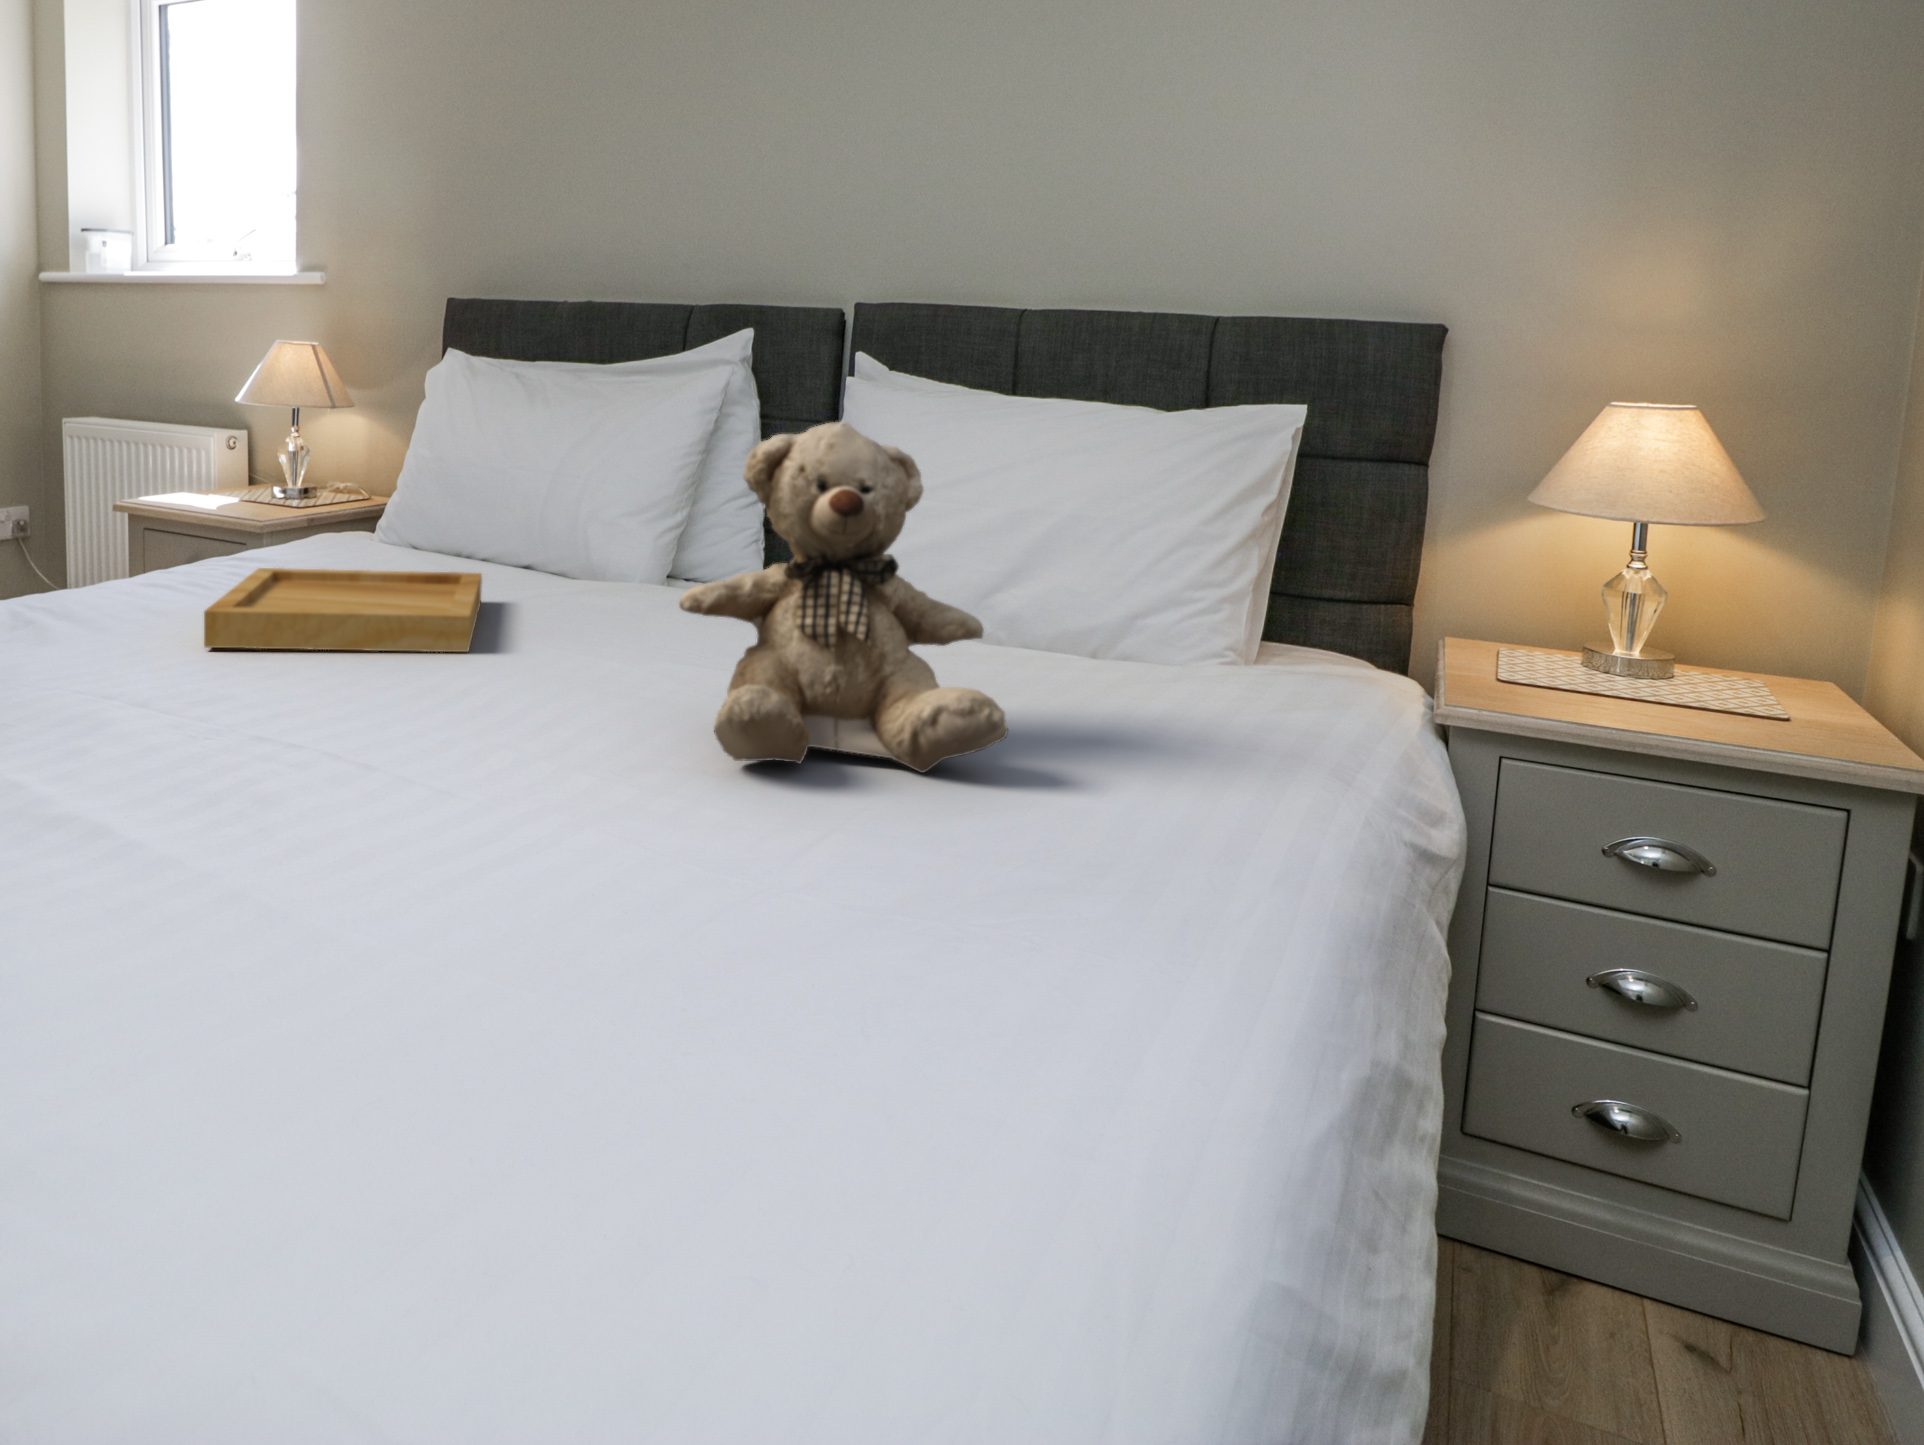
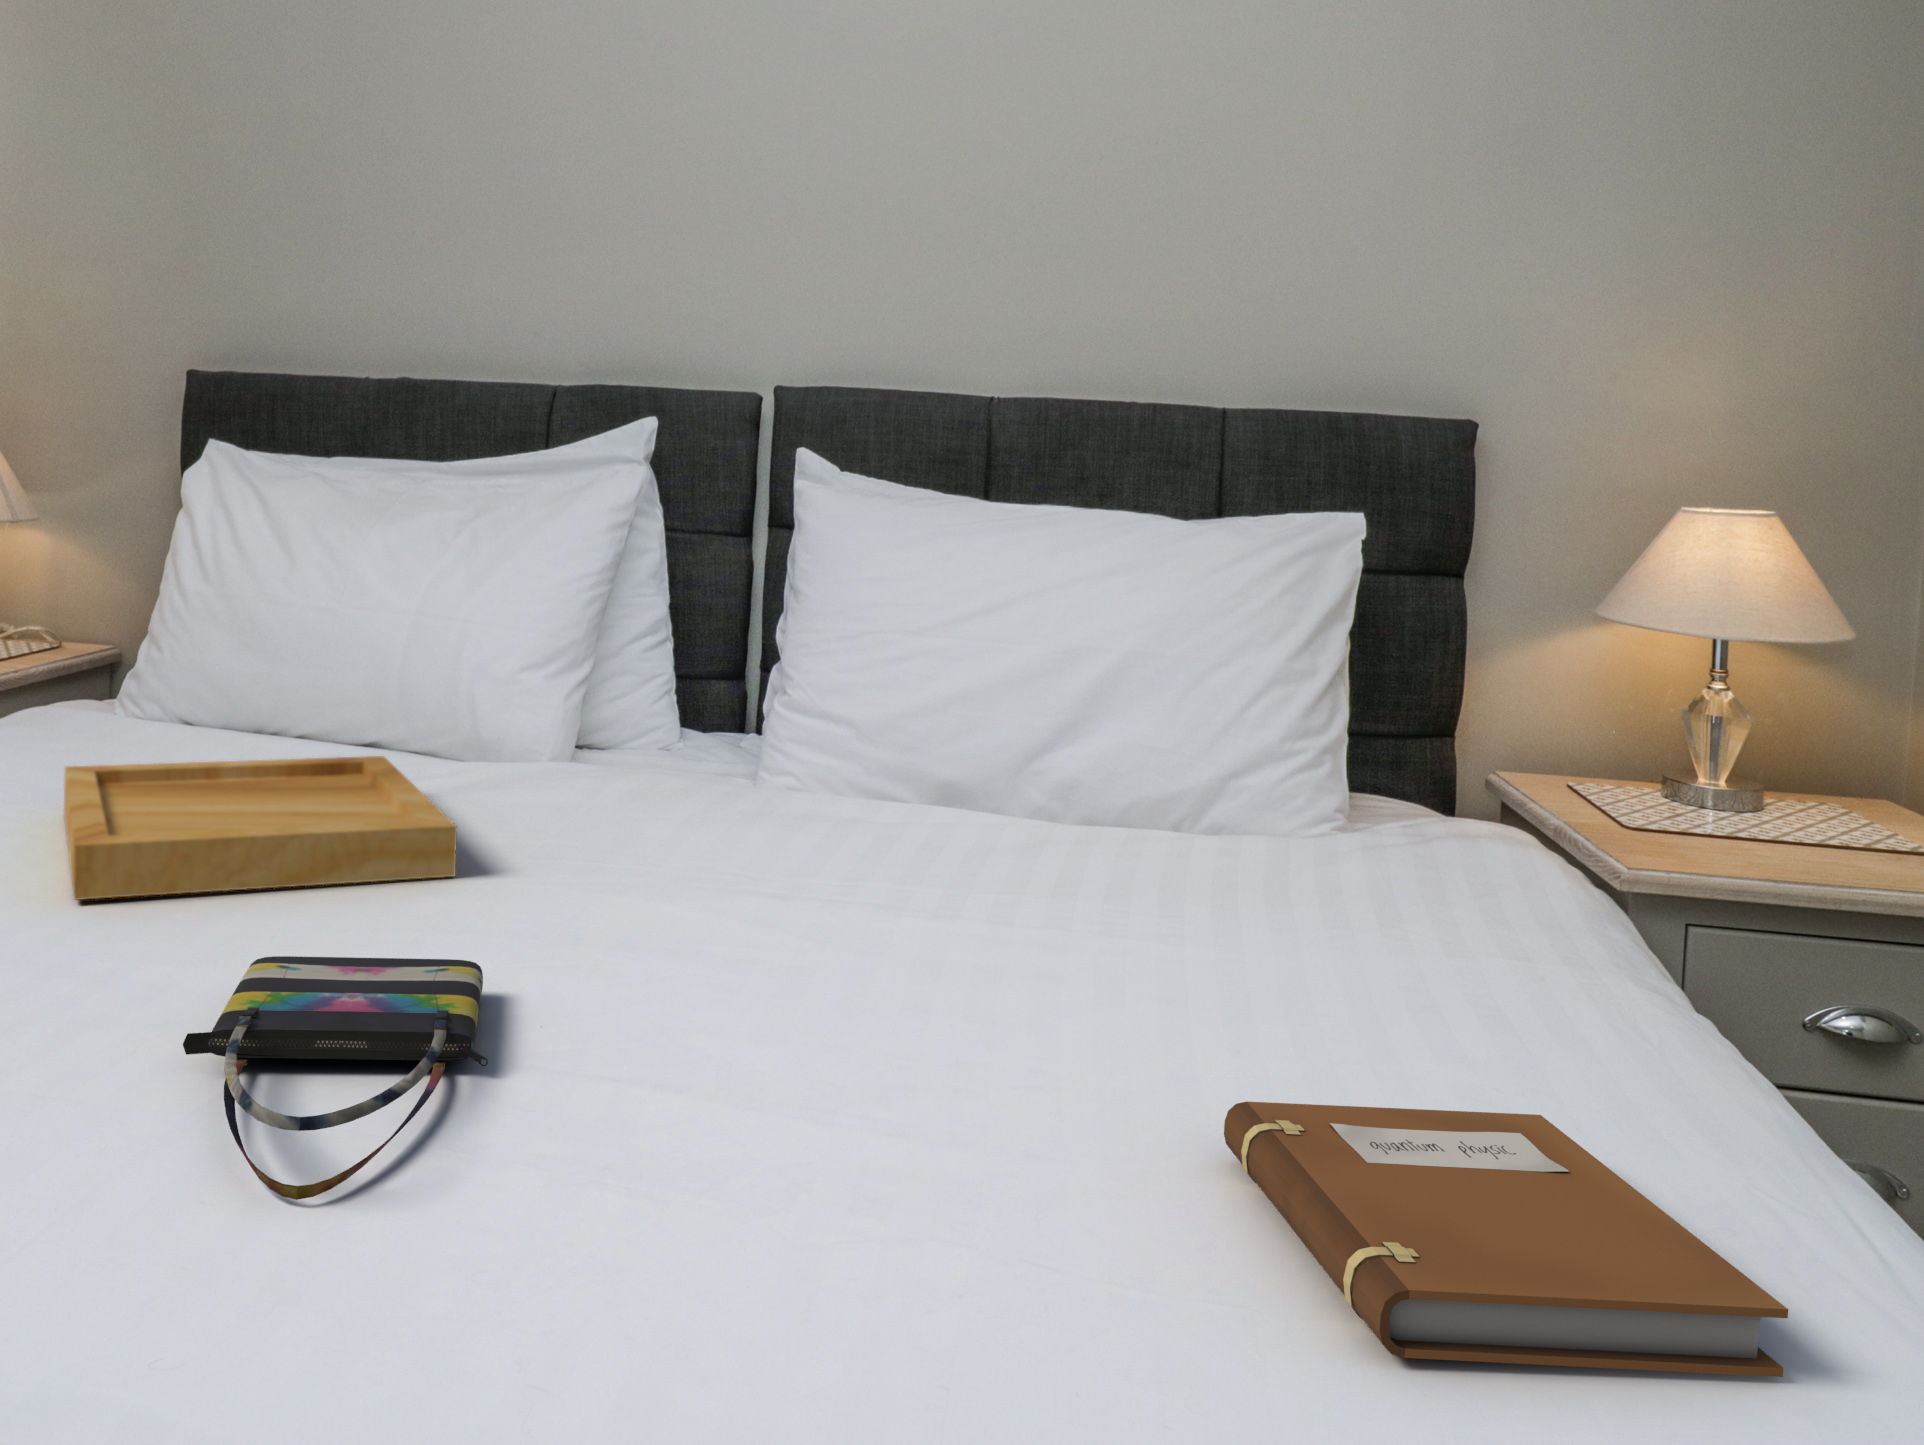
teddy bear: present [679,422,1008,773] -> none [869,555,1321,1016]
tote bag: none [134,683,397,810] -> present [183,956,488,1200]
notebook: none [724,817,1035,1020] -> present [1224,1102,1788,1377]

